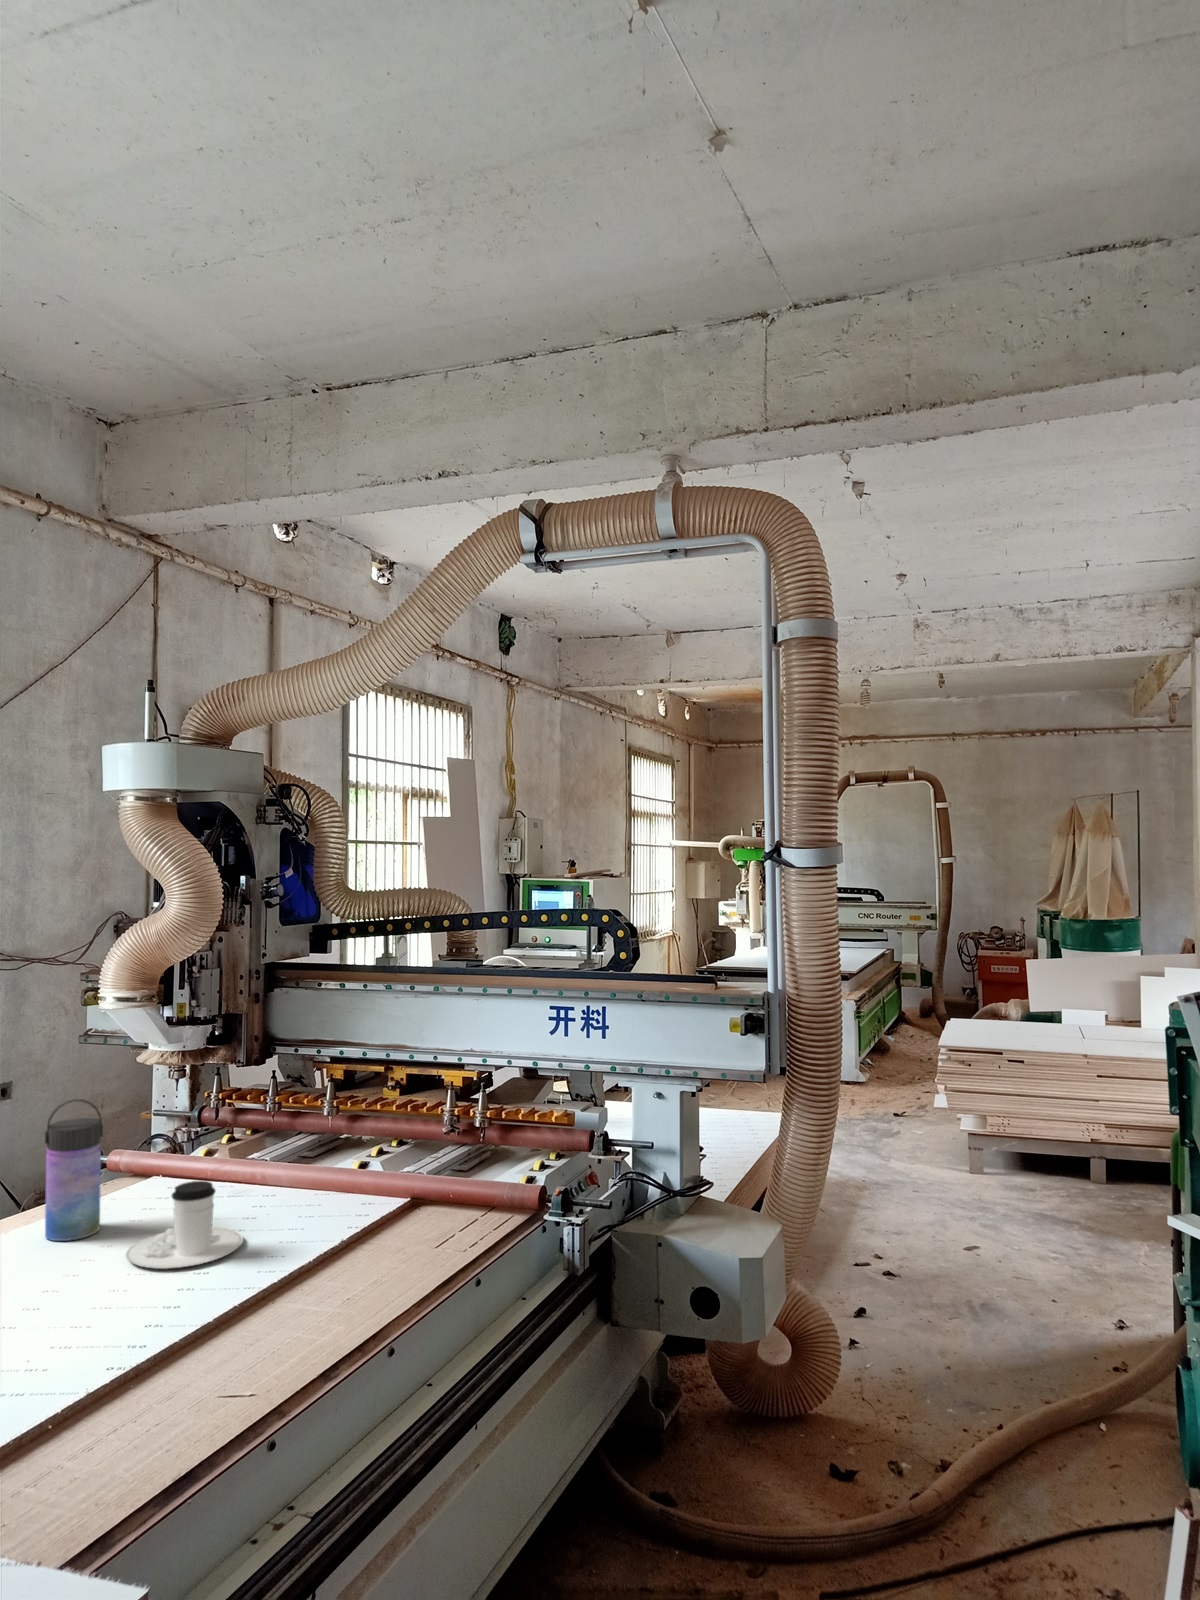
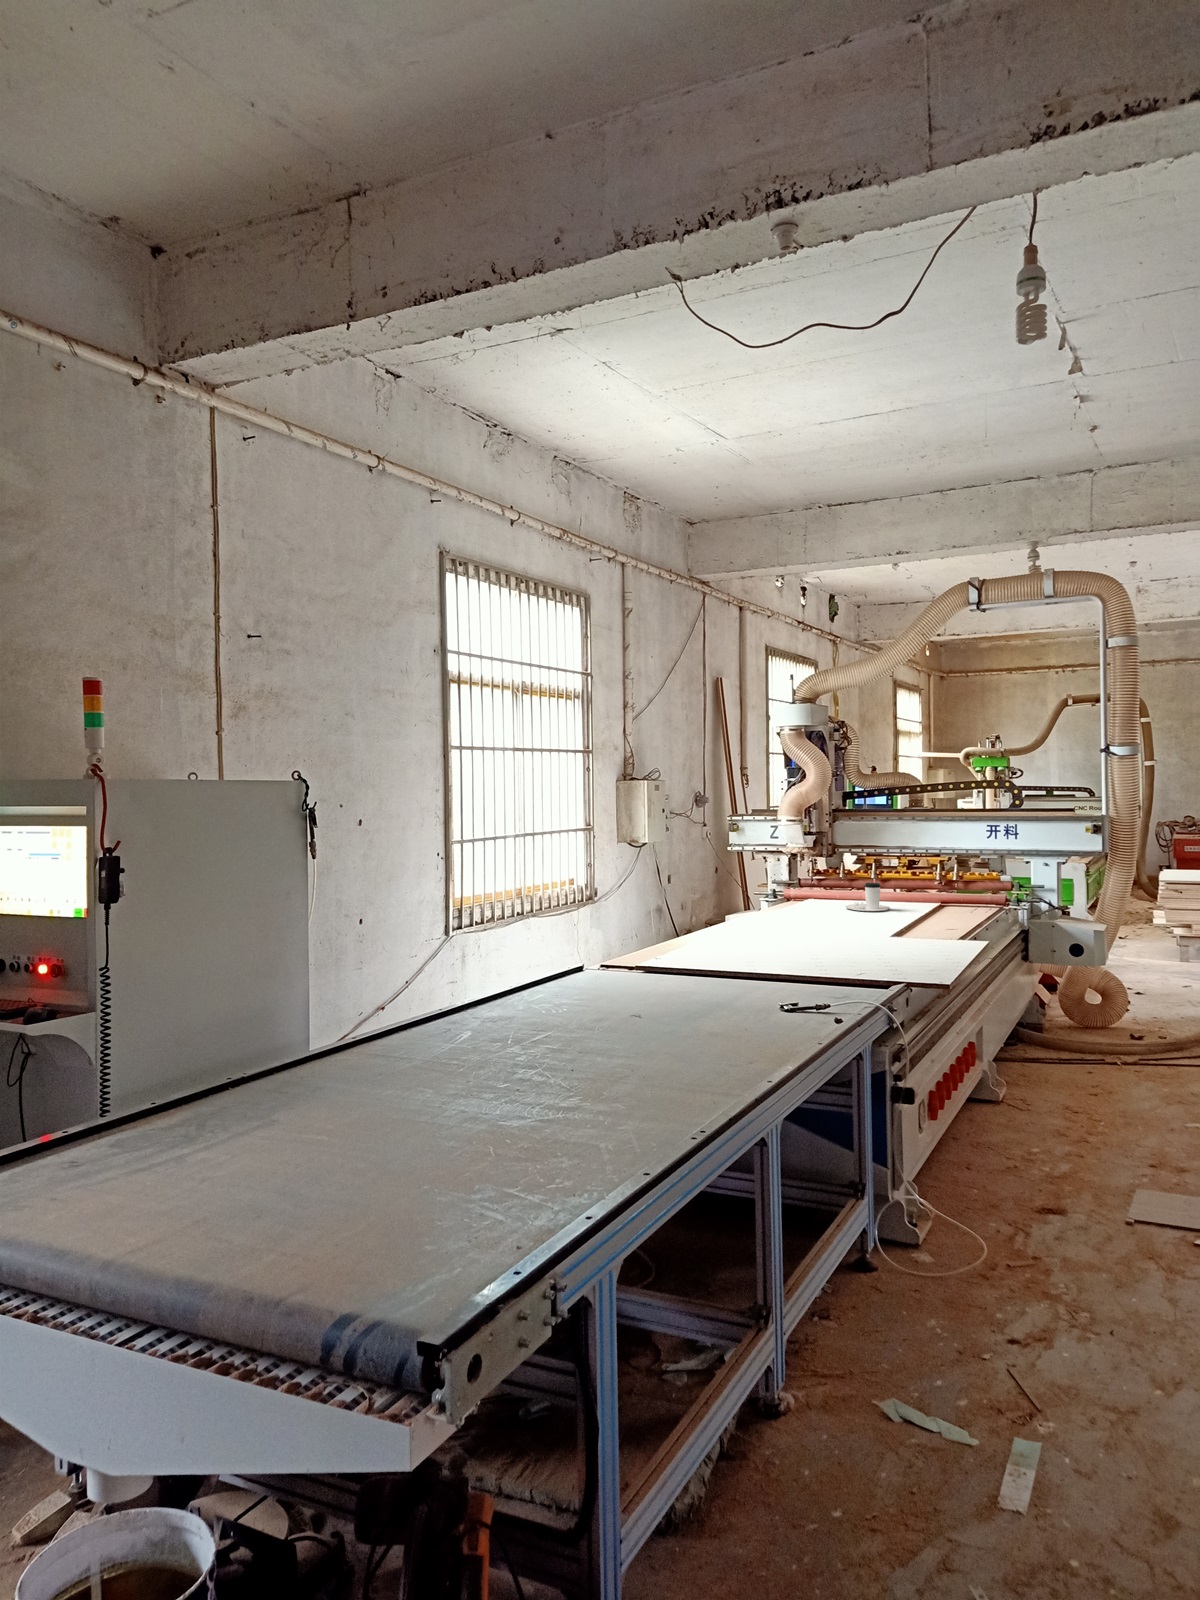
water bottle: present [44,1099,103,1241] -> none [801,852,822,906]

